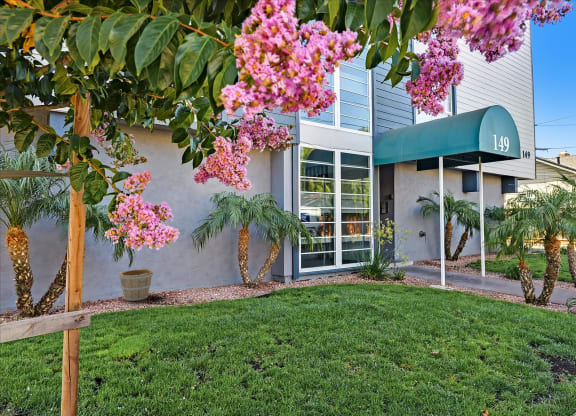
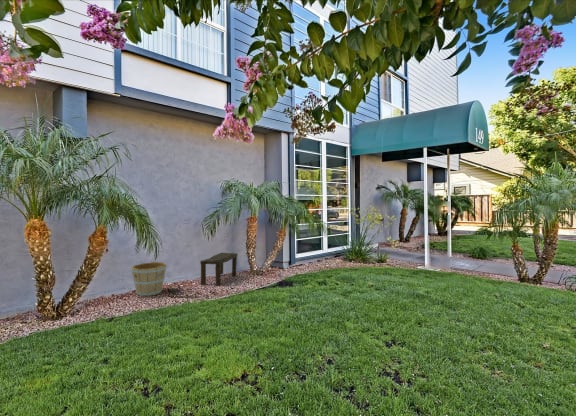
bench: none [188,263,232,297] -> present [200,253,238,286]

